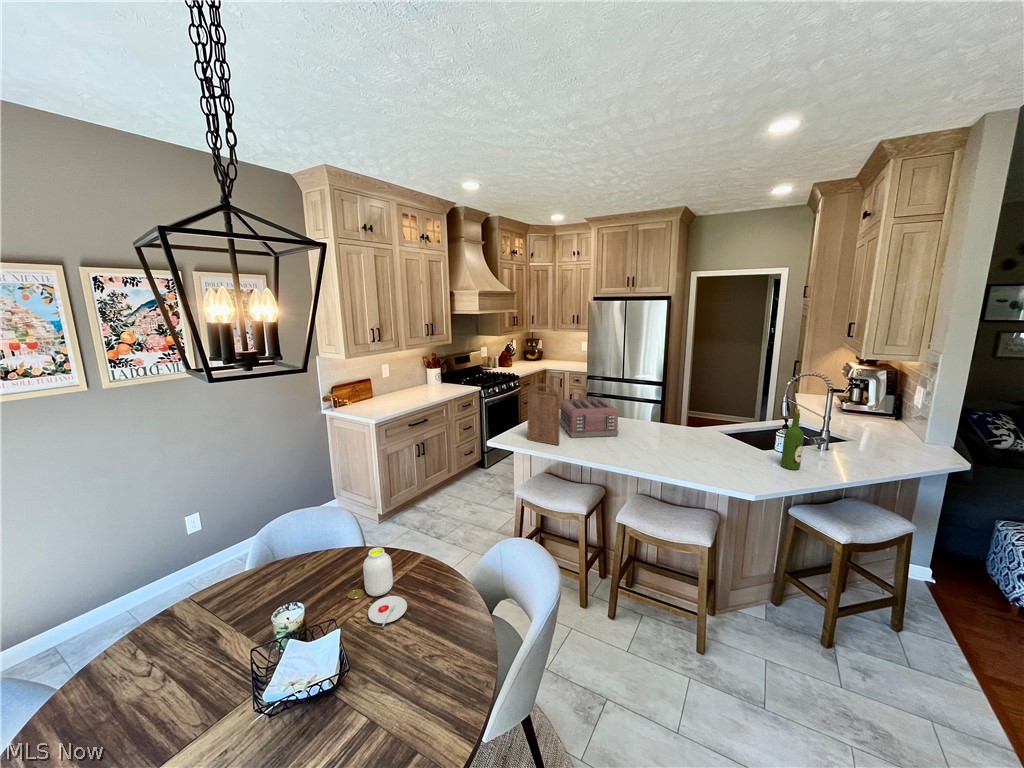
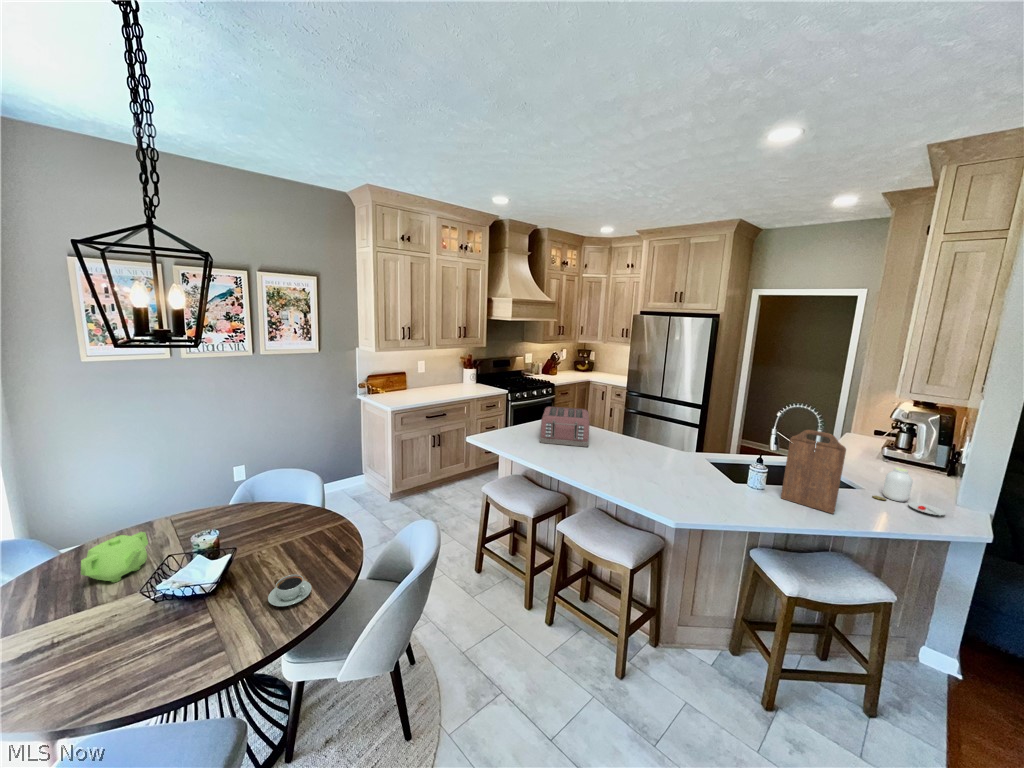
cutting board: present [527,383,560,445] -> present [781,430,846,514]
wine bottle: present [781,409,804,470] -> none [733,438,758,505]
jar: present [348,547,407,627] -> present [872,468,946,516]
teapot: none [138,628,219,710] -> present [81,532,148,583]
coffee cup: none [415,633,461,677] -> present [268,575,311,606]

